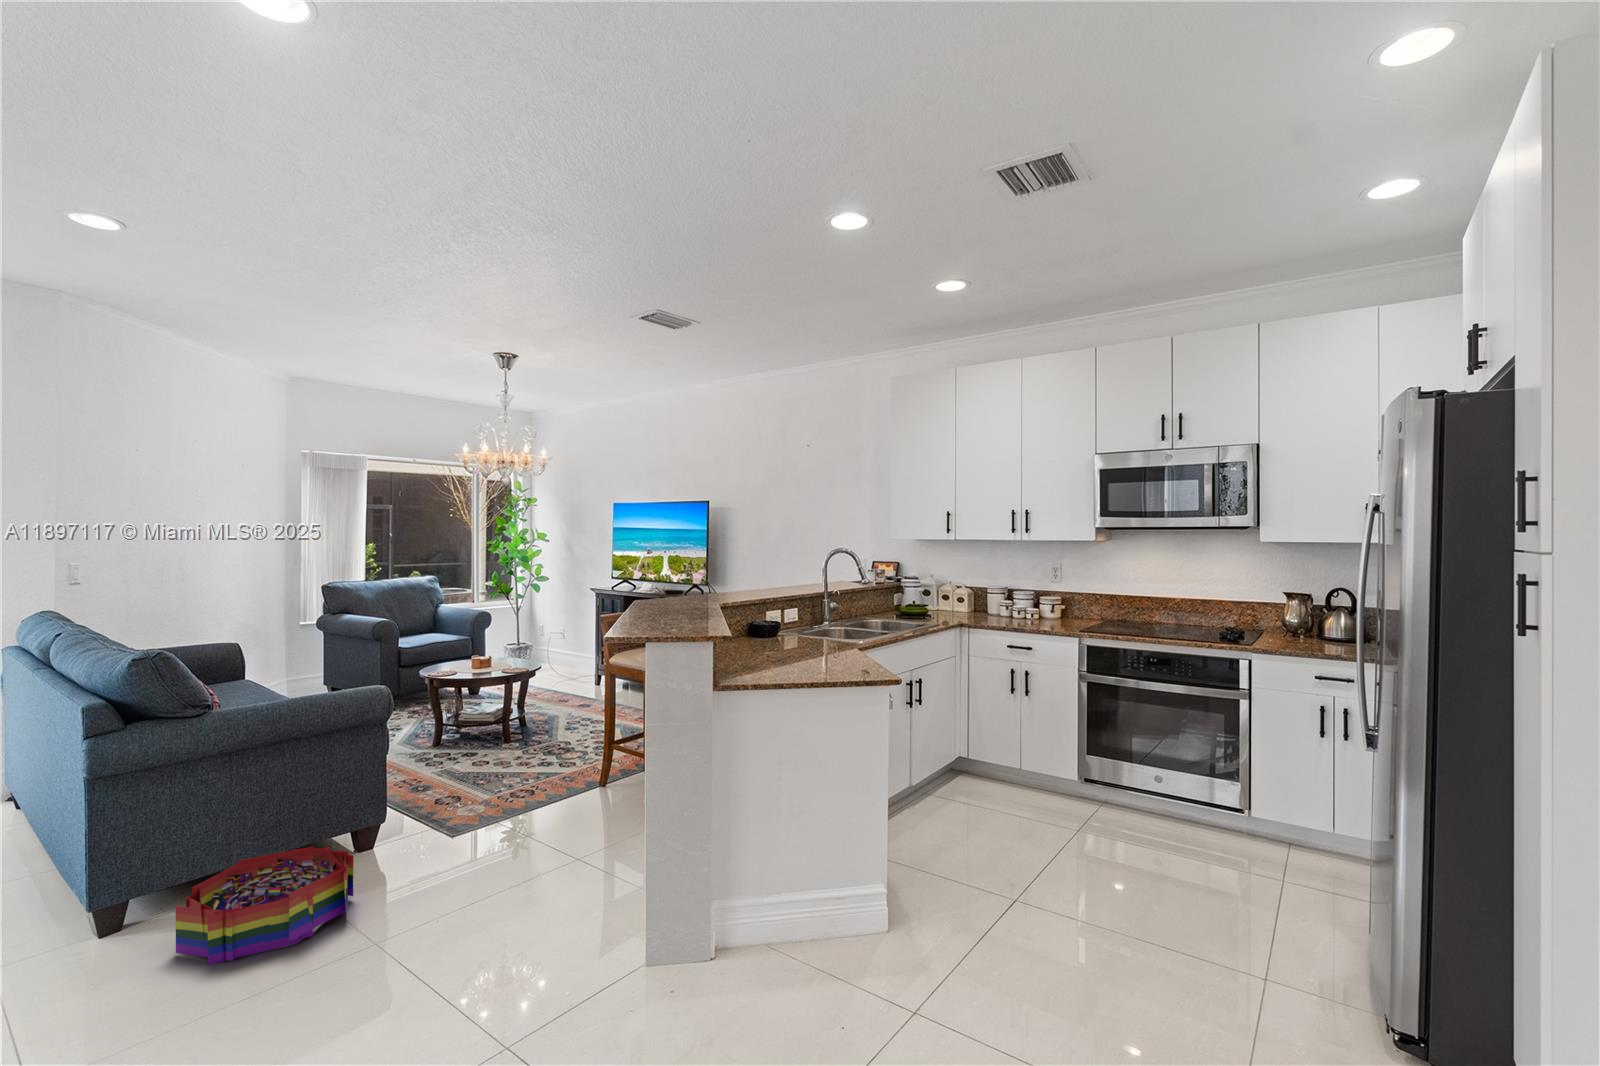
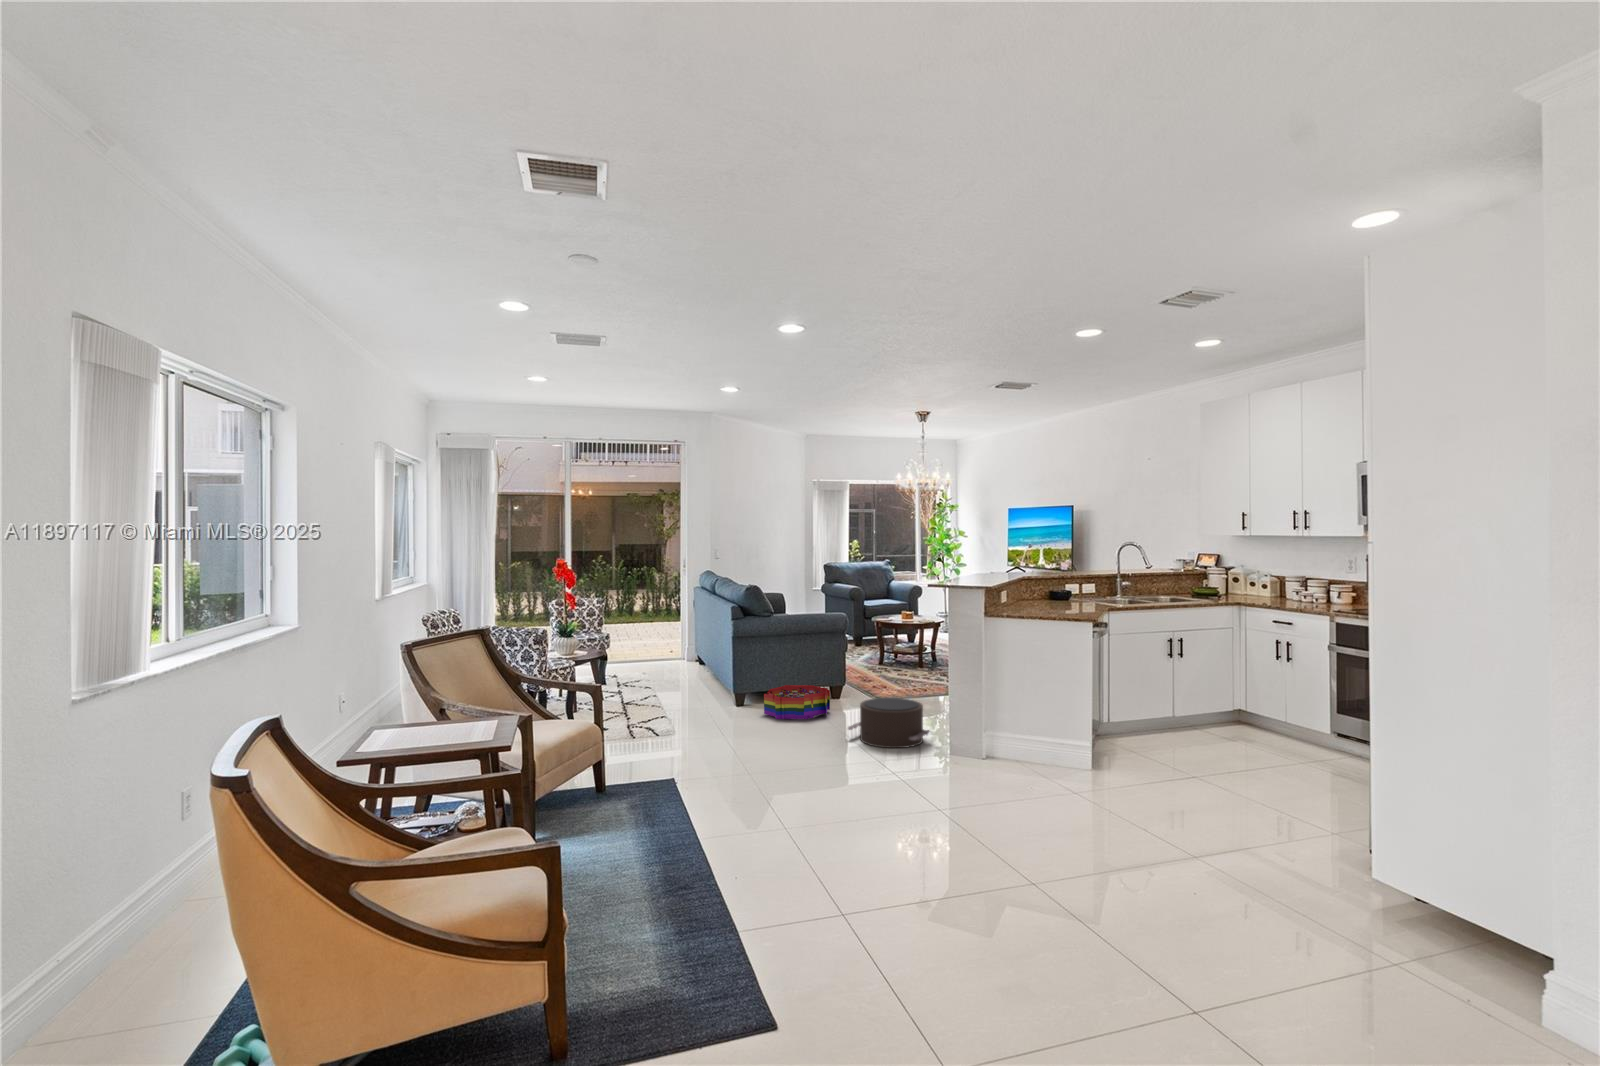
pouf: none [406,862,598,1007] -> present [848,698,930,748]

